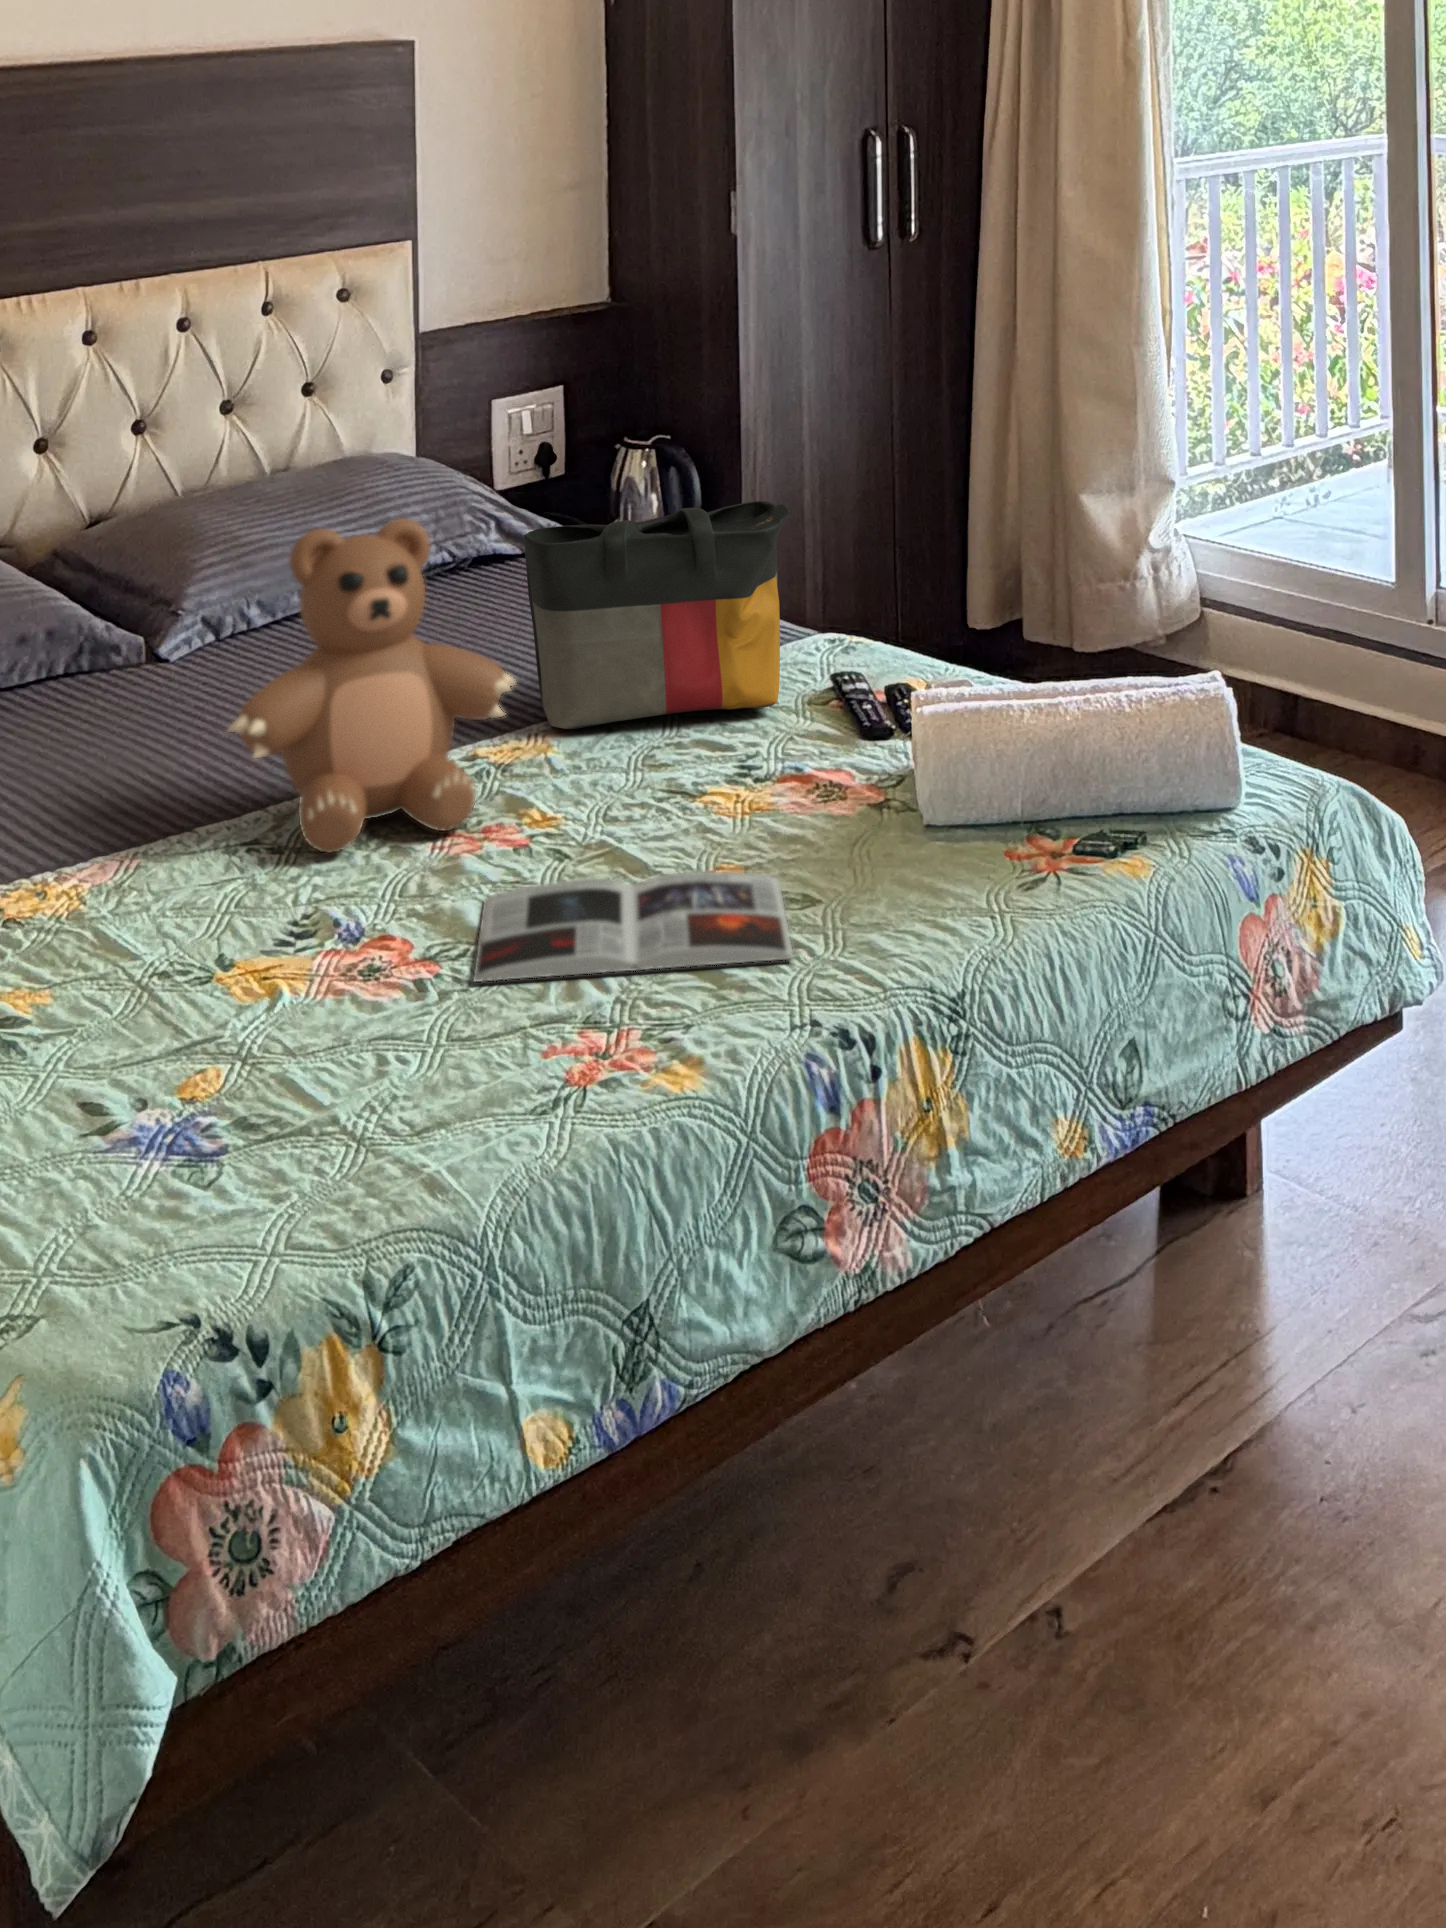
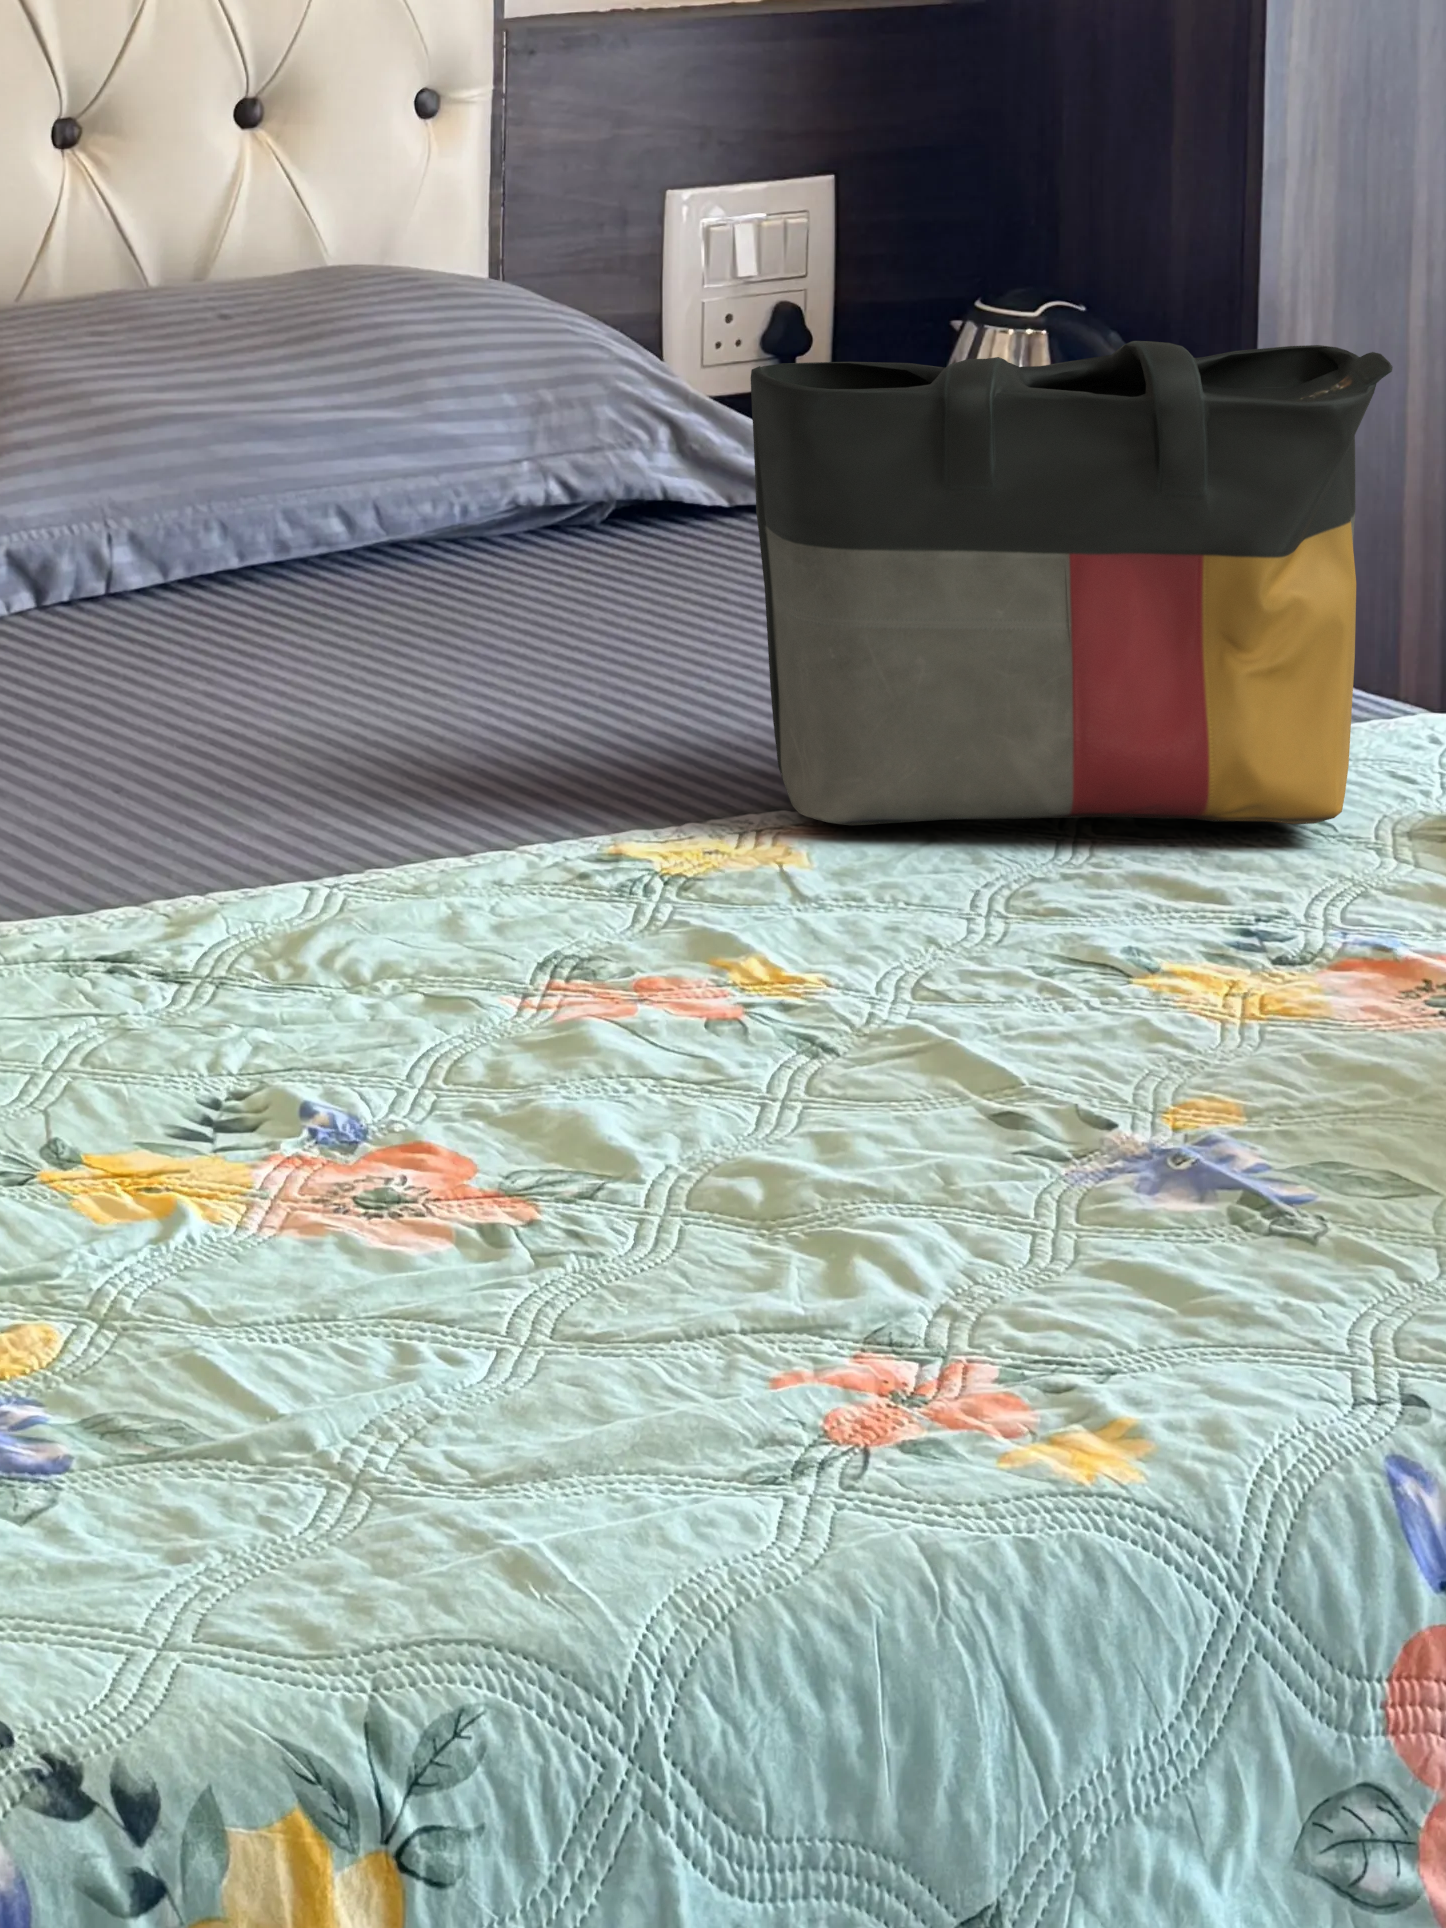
teddy bear: present [228,518,515,853] -> none [65,273,728,988]
magazine: present [474,872,793,982] -> none [614,1083,1367,1276]

